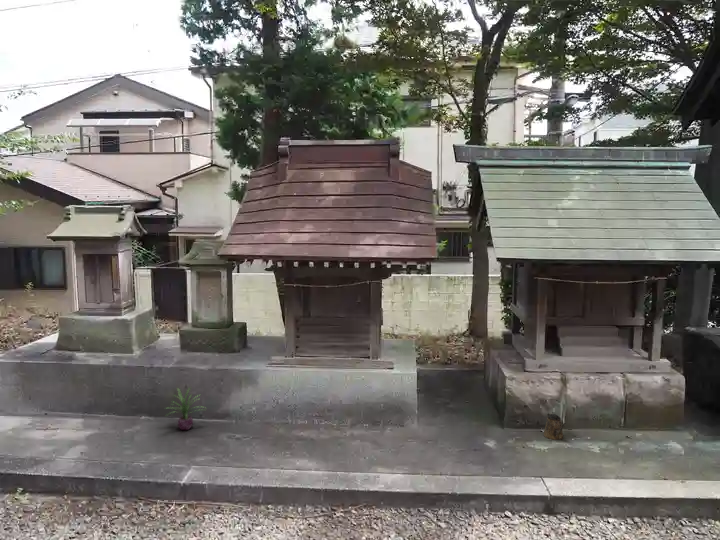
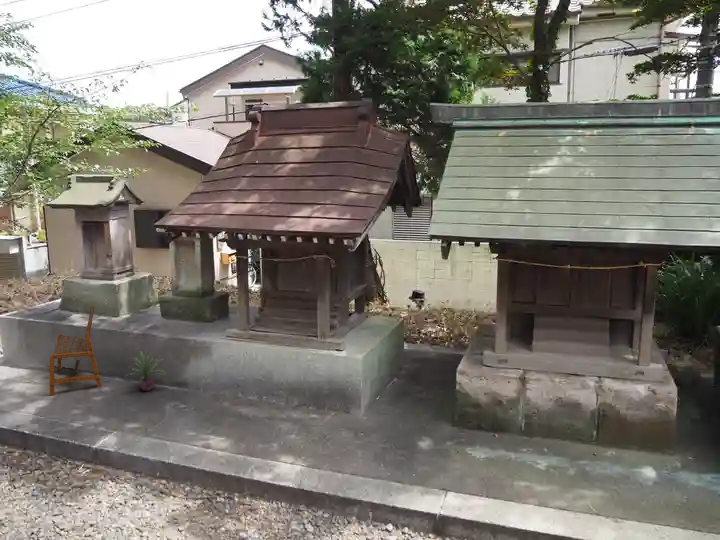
bench: none [61,345,130,445] -> present [50,305,102,396]
watering can: present [544,413,566,440] -> none [492,414,514,447]

